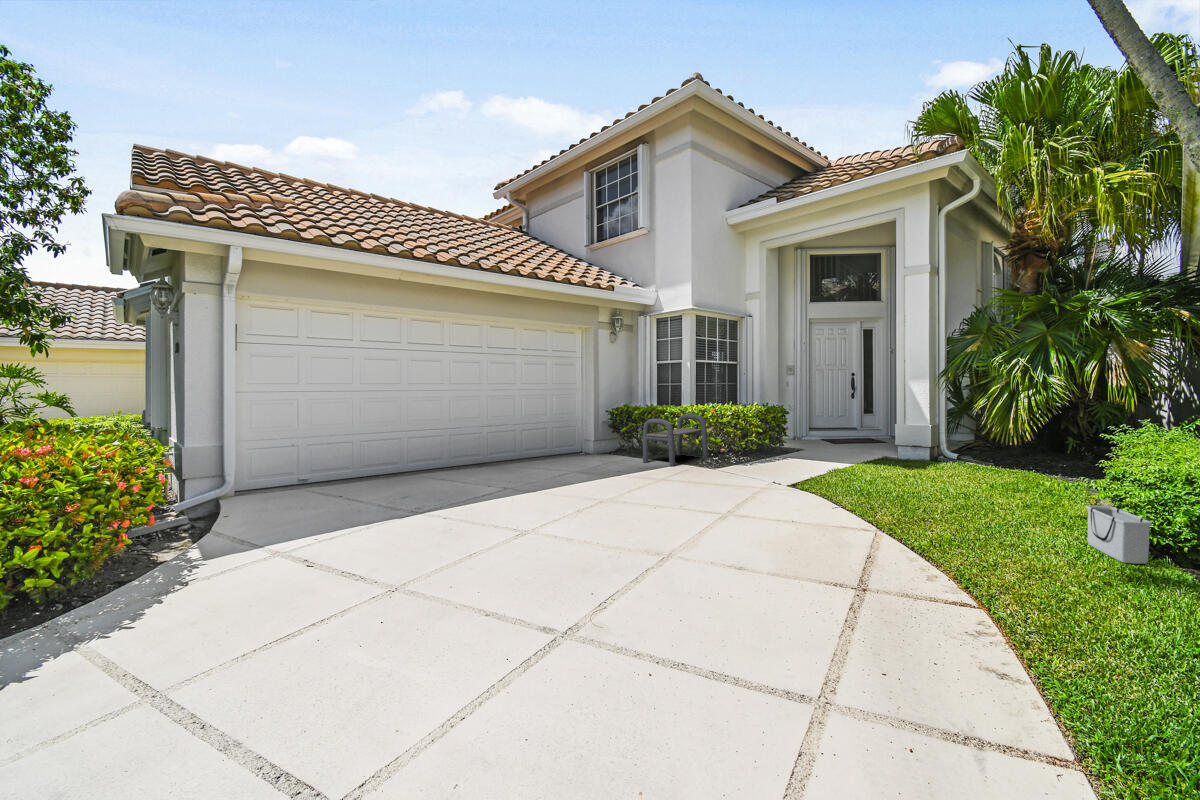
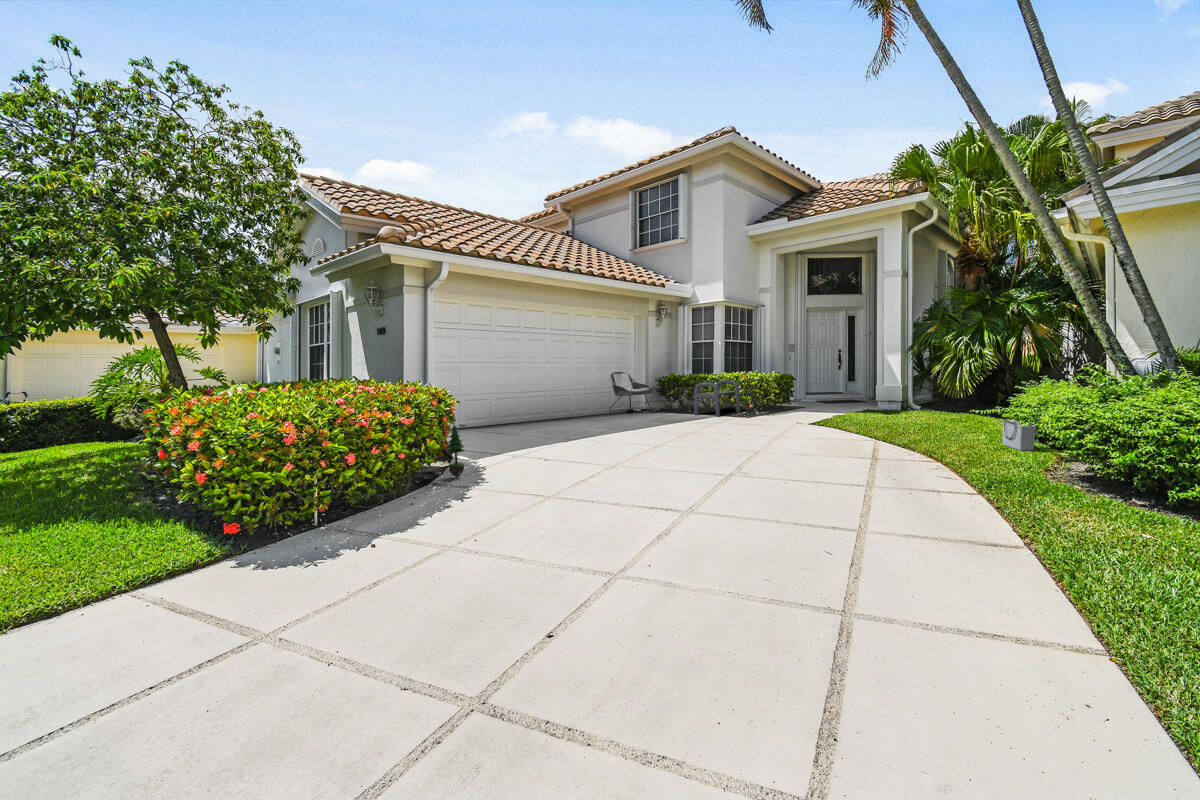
lounge chair: none [540,401,596,458] -> present [609,372,653,413]
potted tree: none [107,514,149,604] -> present [446,425,465,477]

